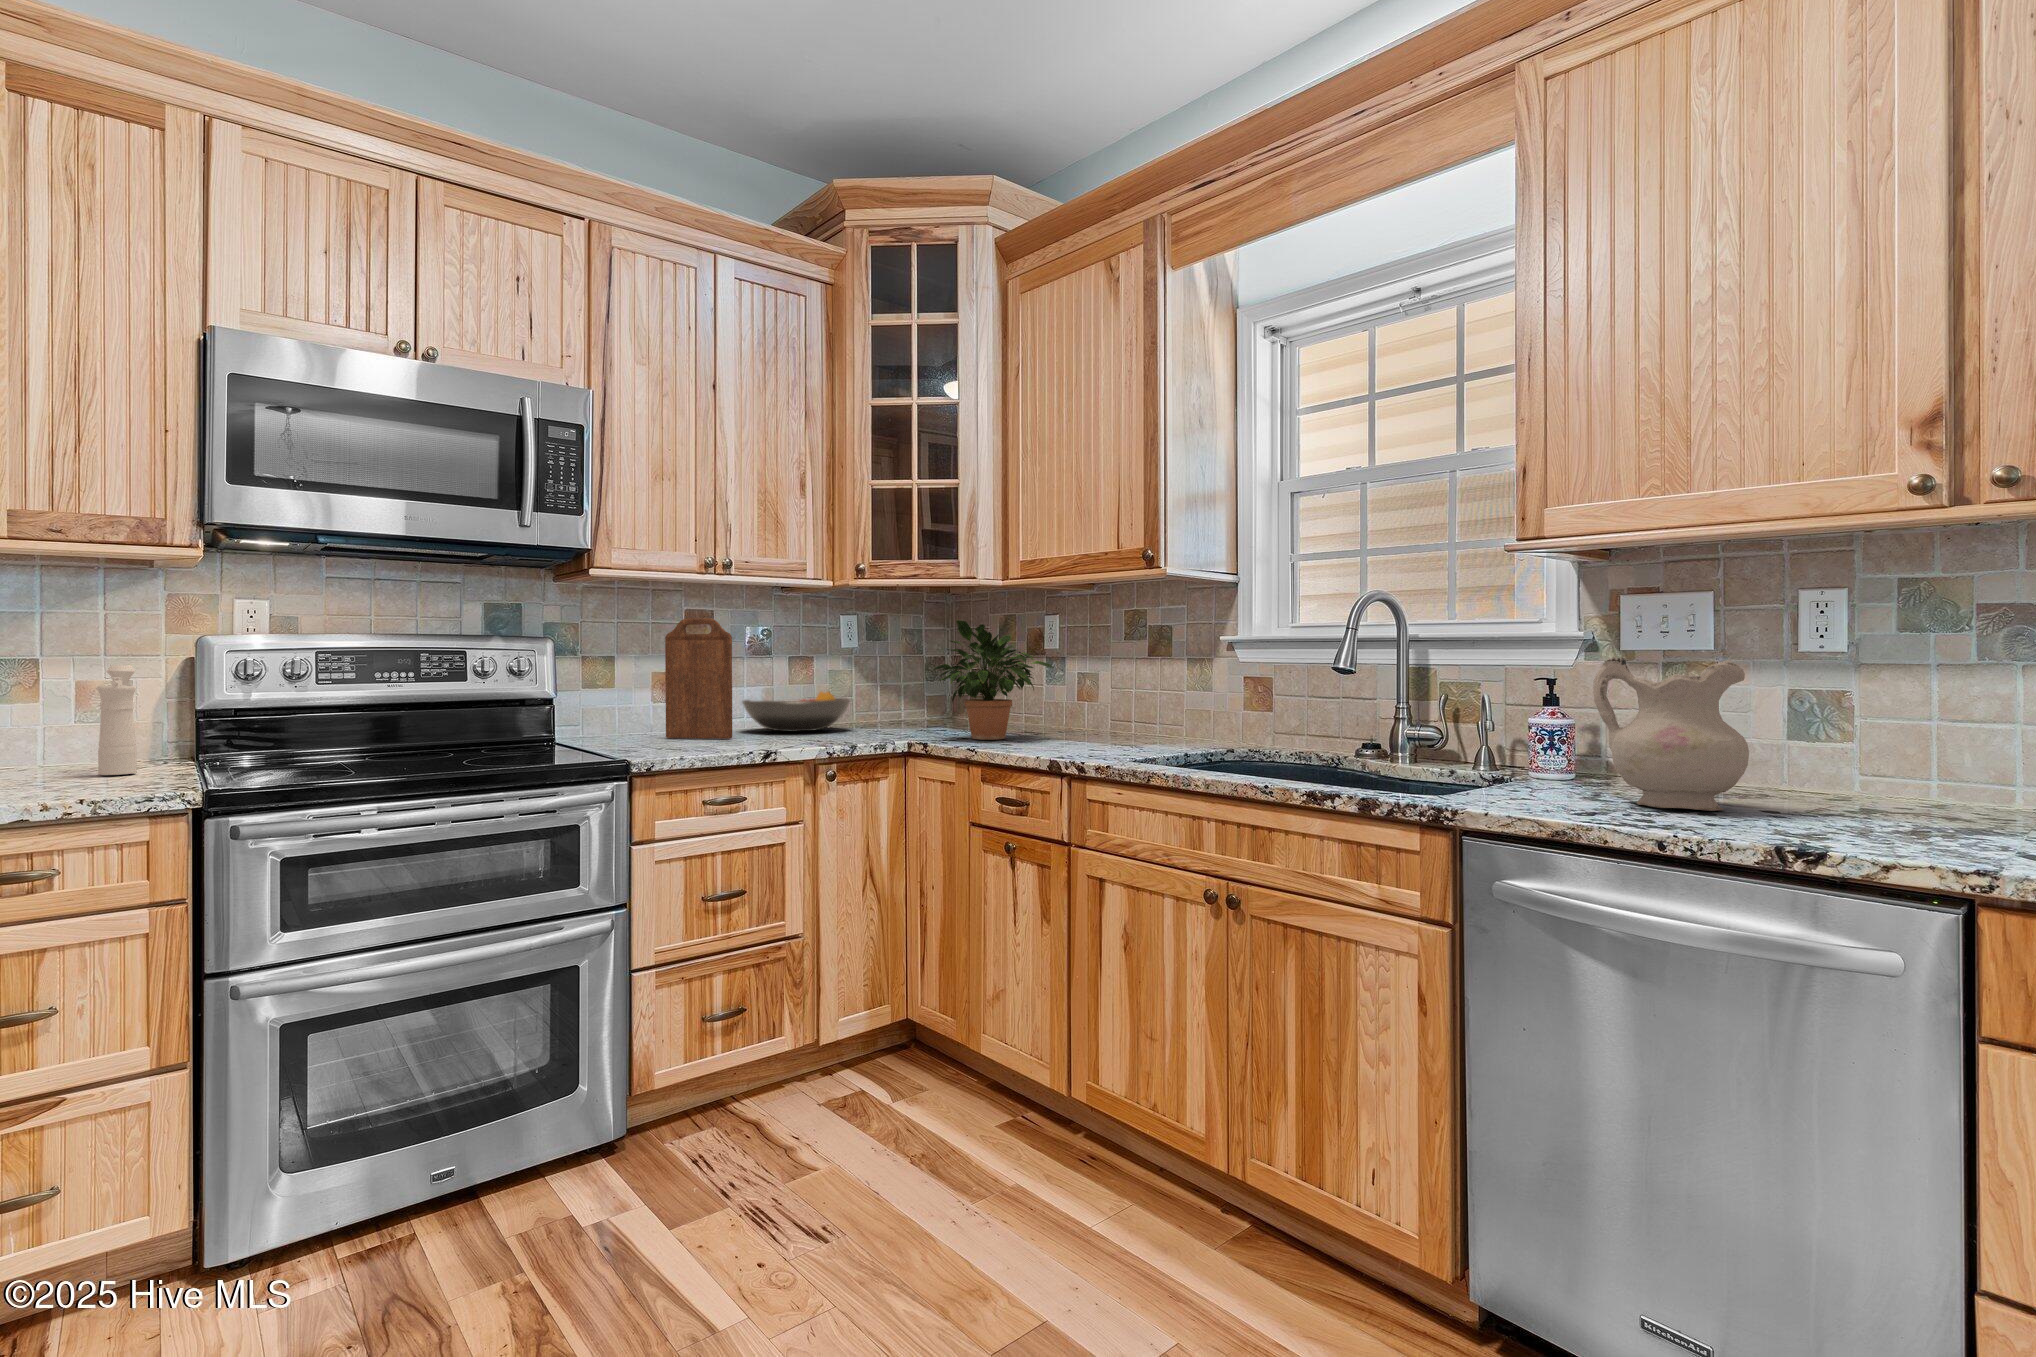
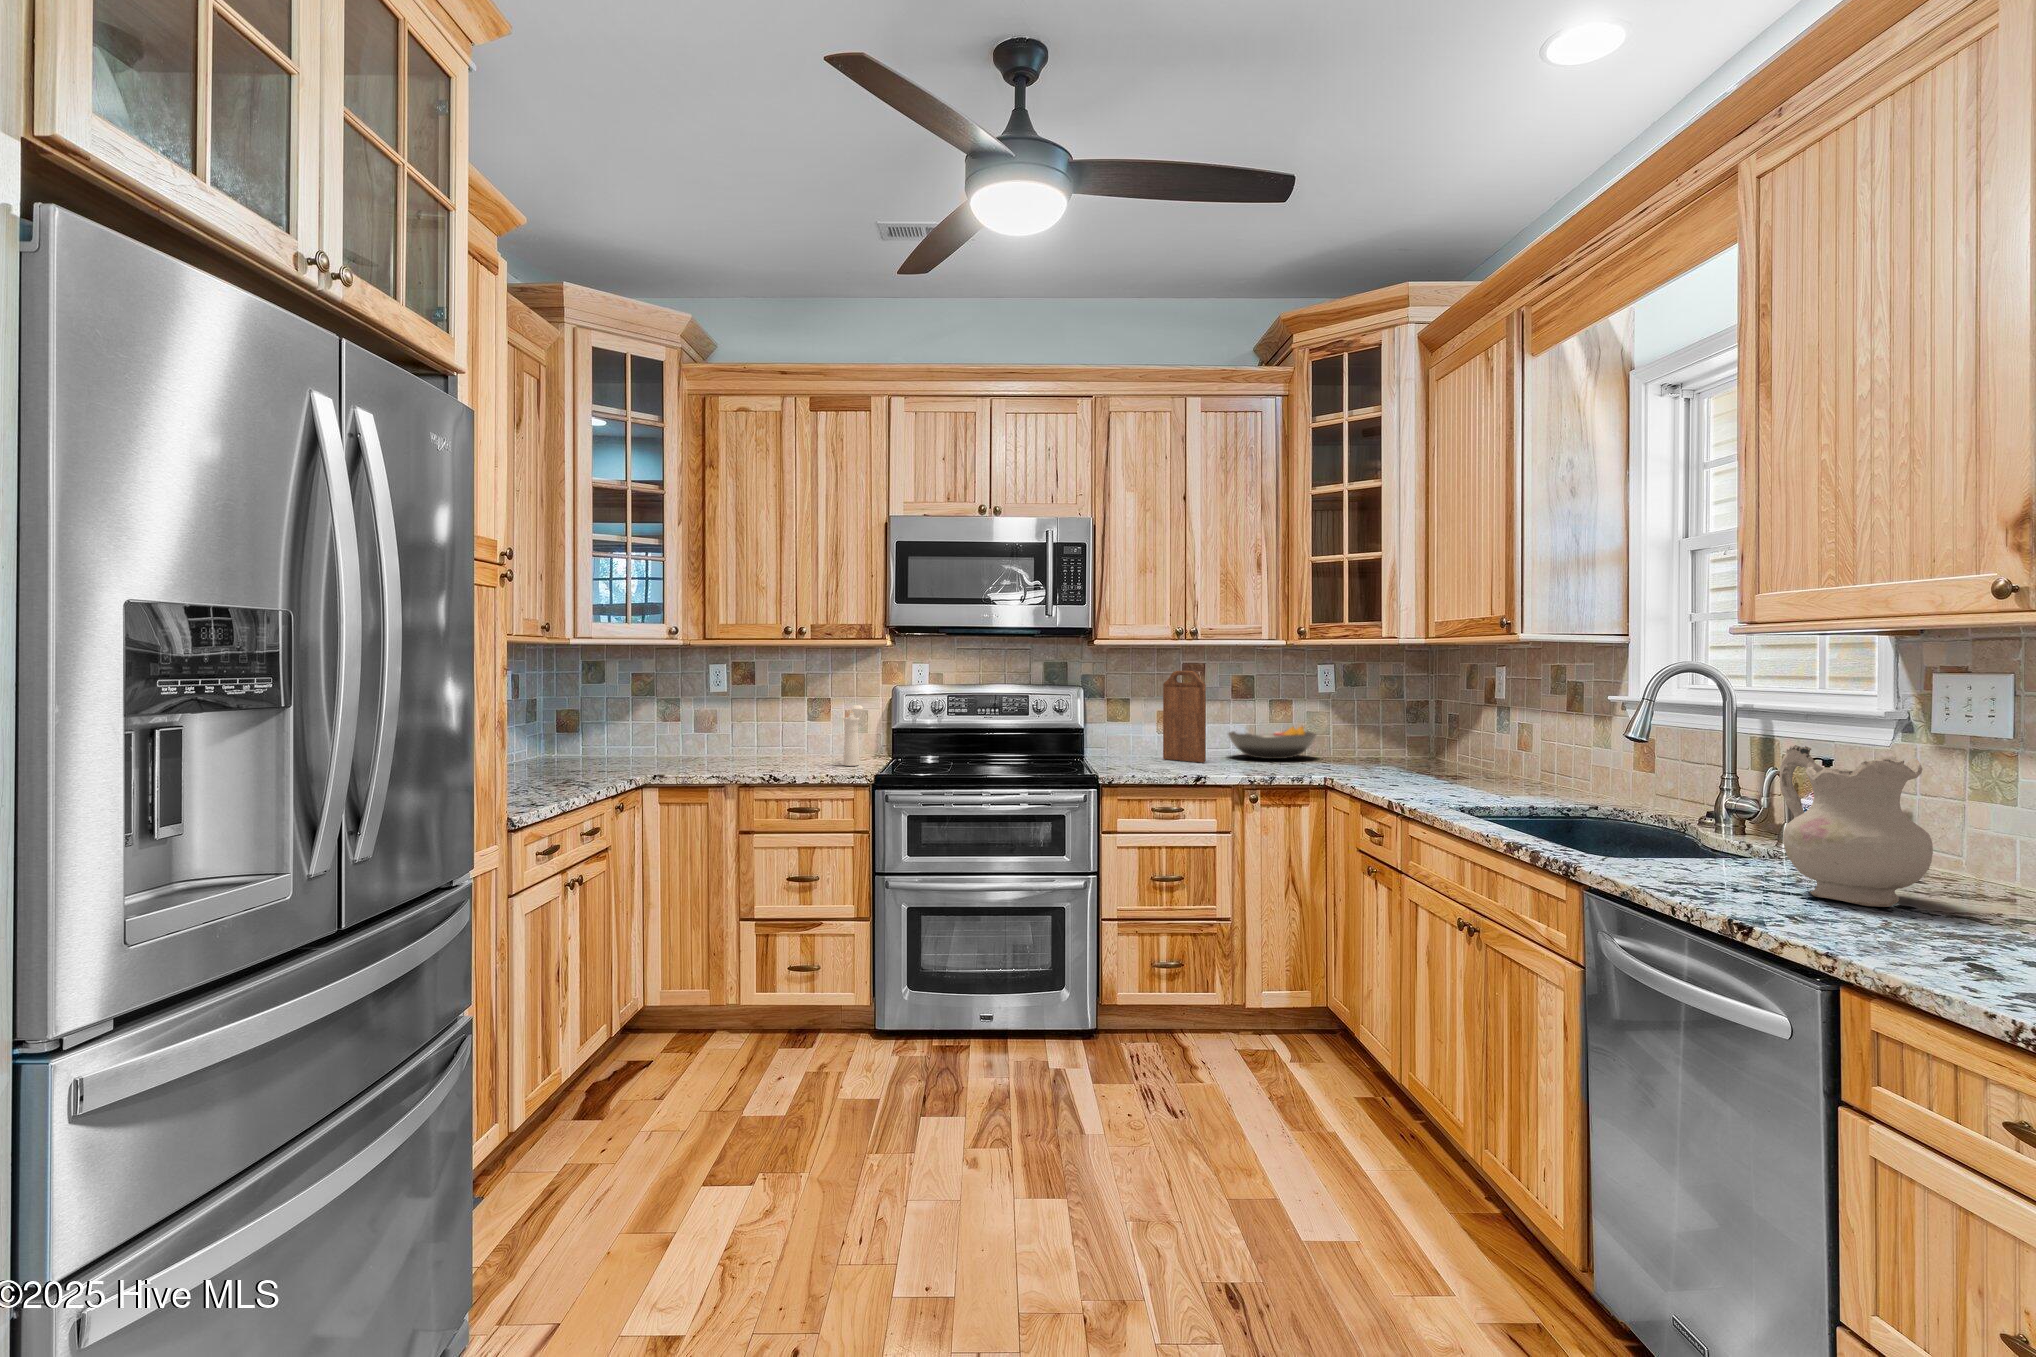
potted plant: present [933,620,1054,740] -> none [1353,672,1467,777]

